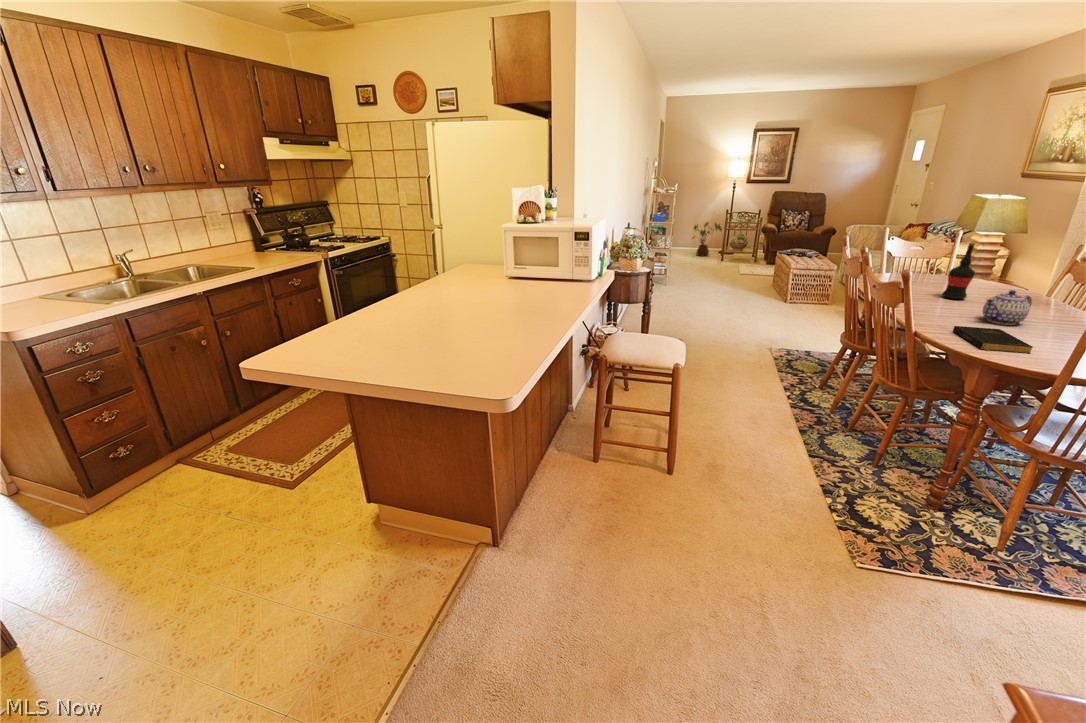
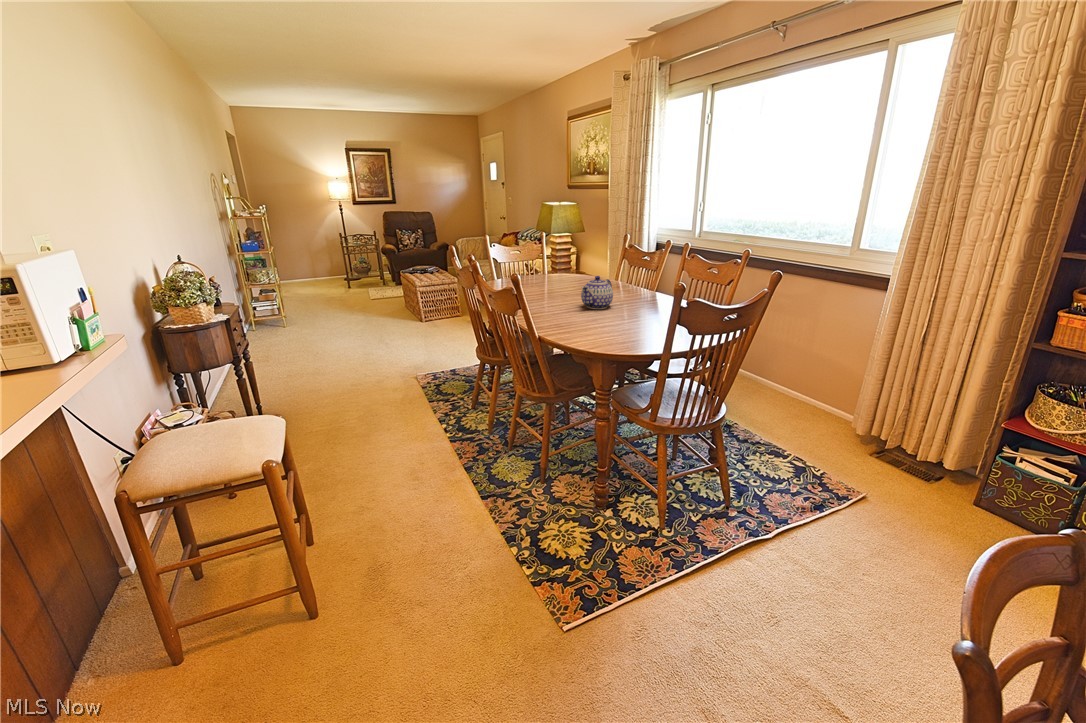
house plant: present [693,222,722,256] -> none [305,248,339,287]
wine bottle: present [942,243,975,299] -> none [546,237,565,292]
book: present [953,326,1033,353] -> none [567,314,631,338]

